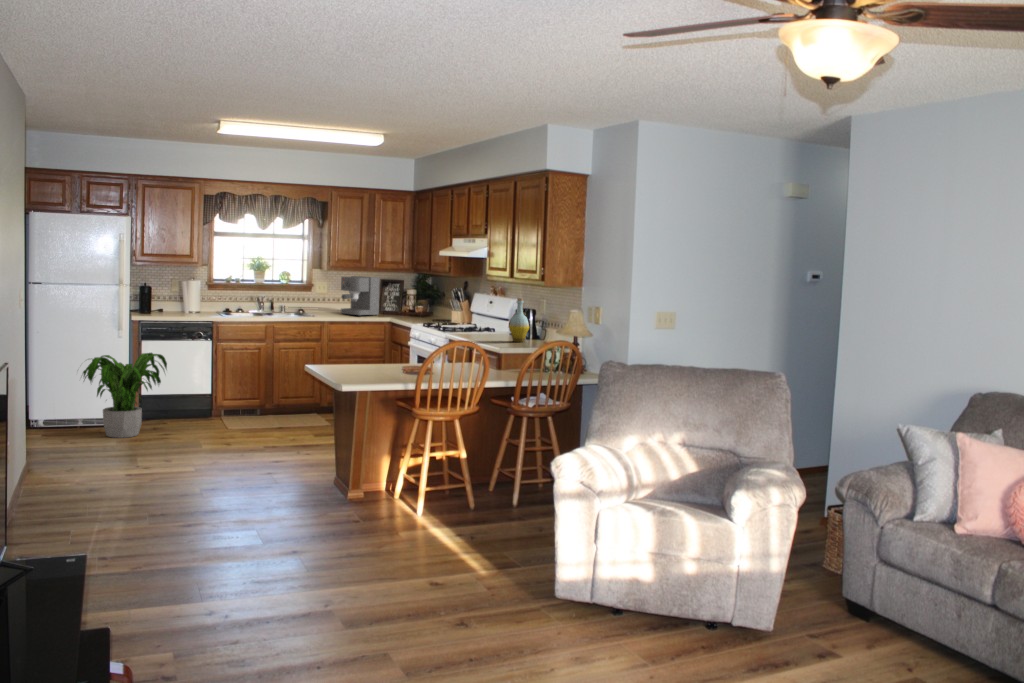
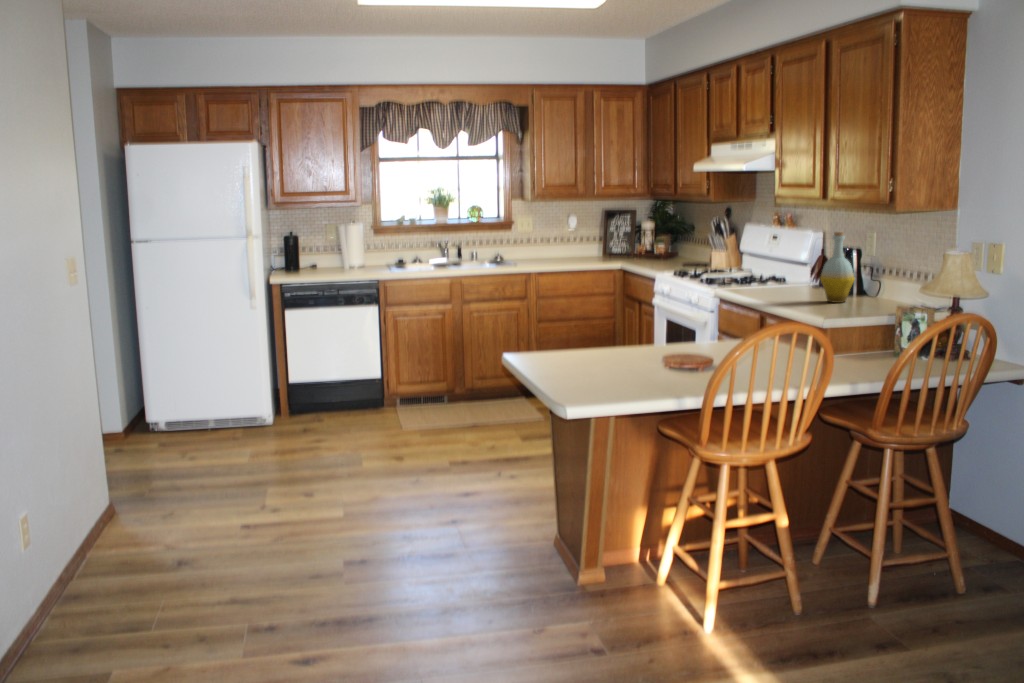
coffee maker: present [341,276,380,316] -> none [550,206,604,263]
potted plant: present [83,353,167,438] -> none [198,329,318,450]

